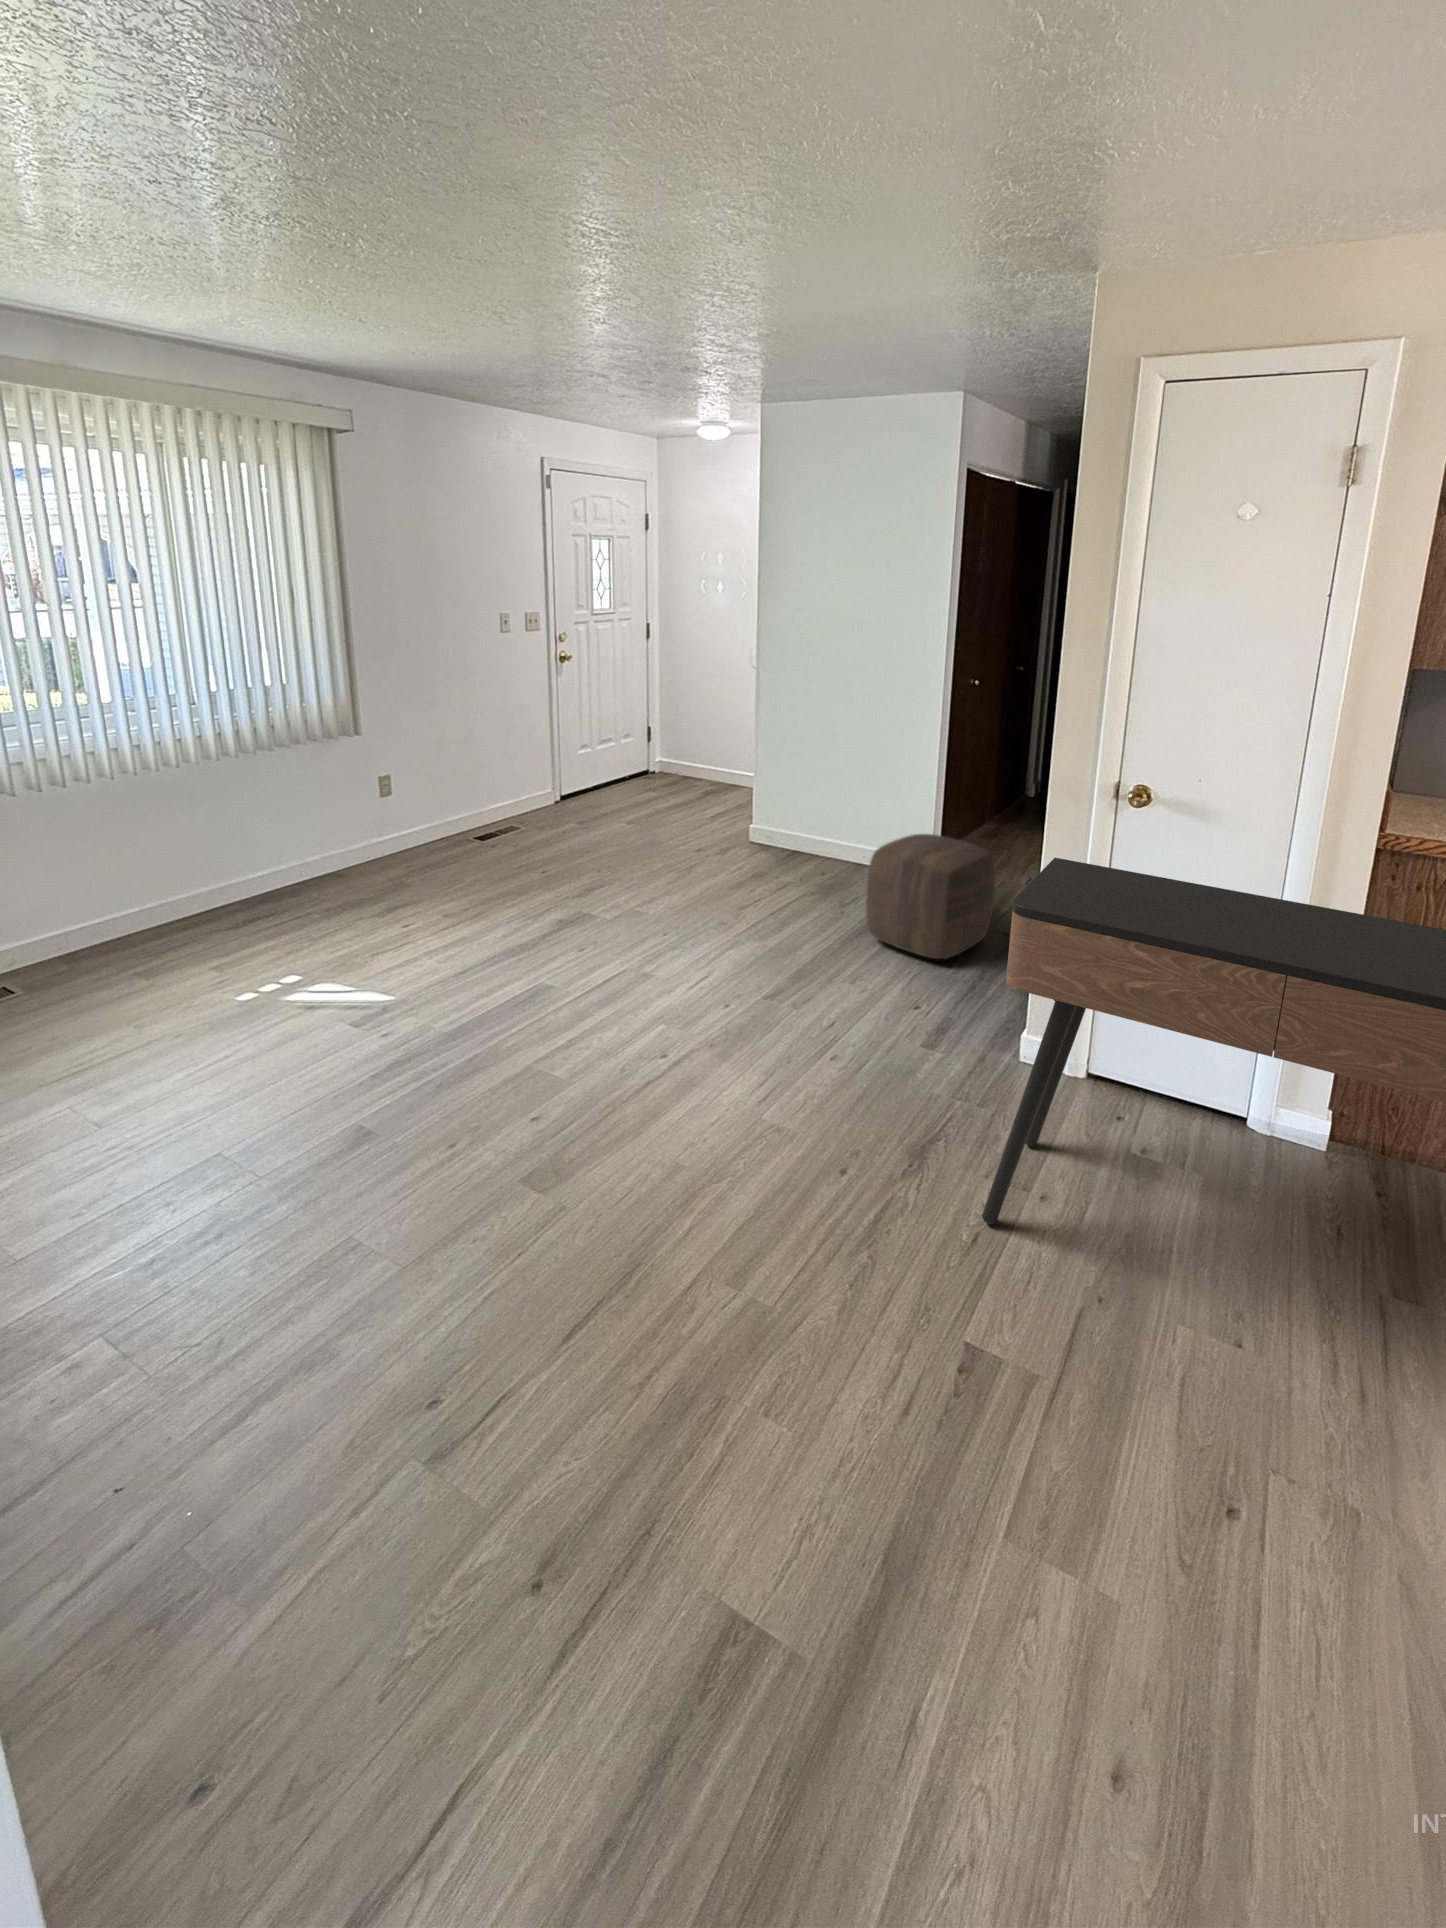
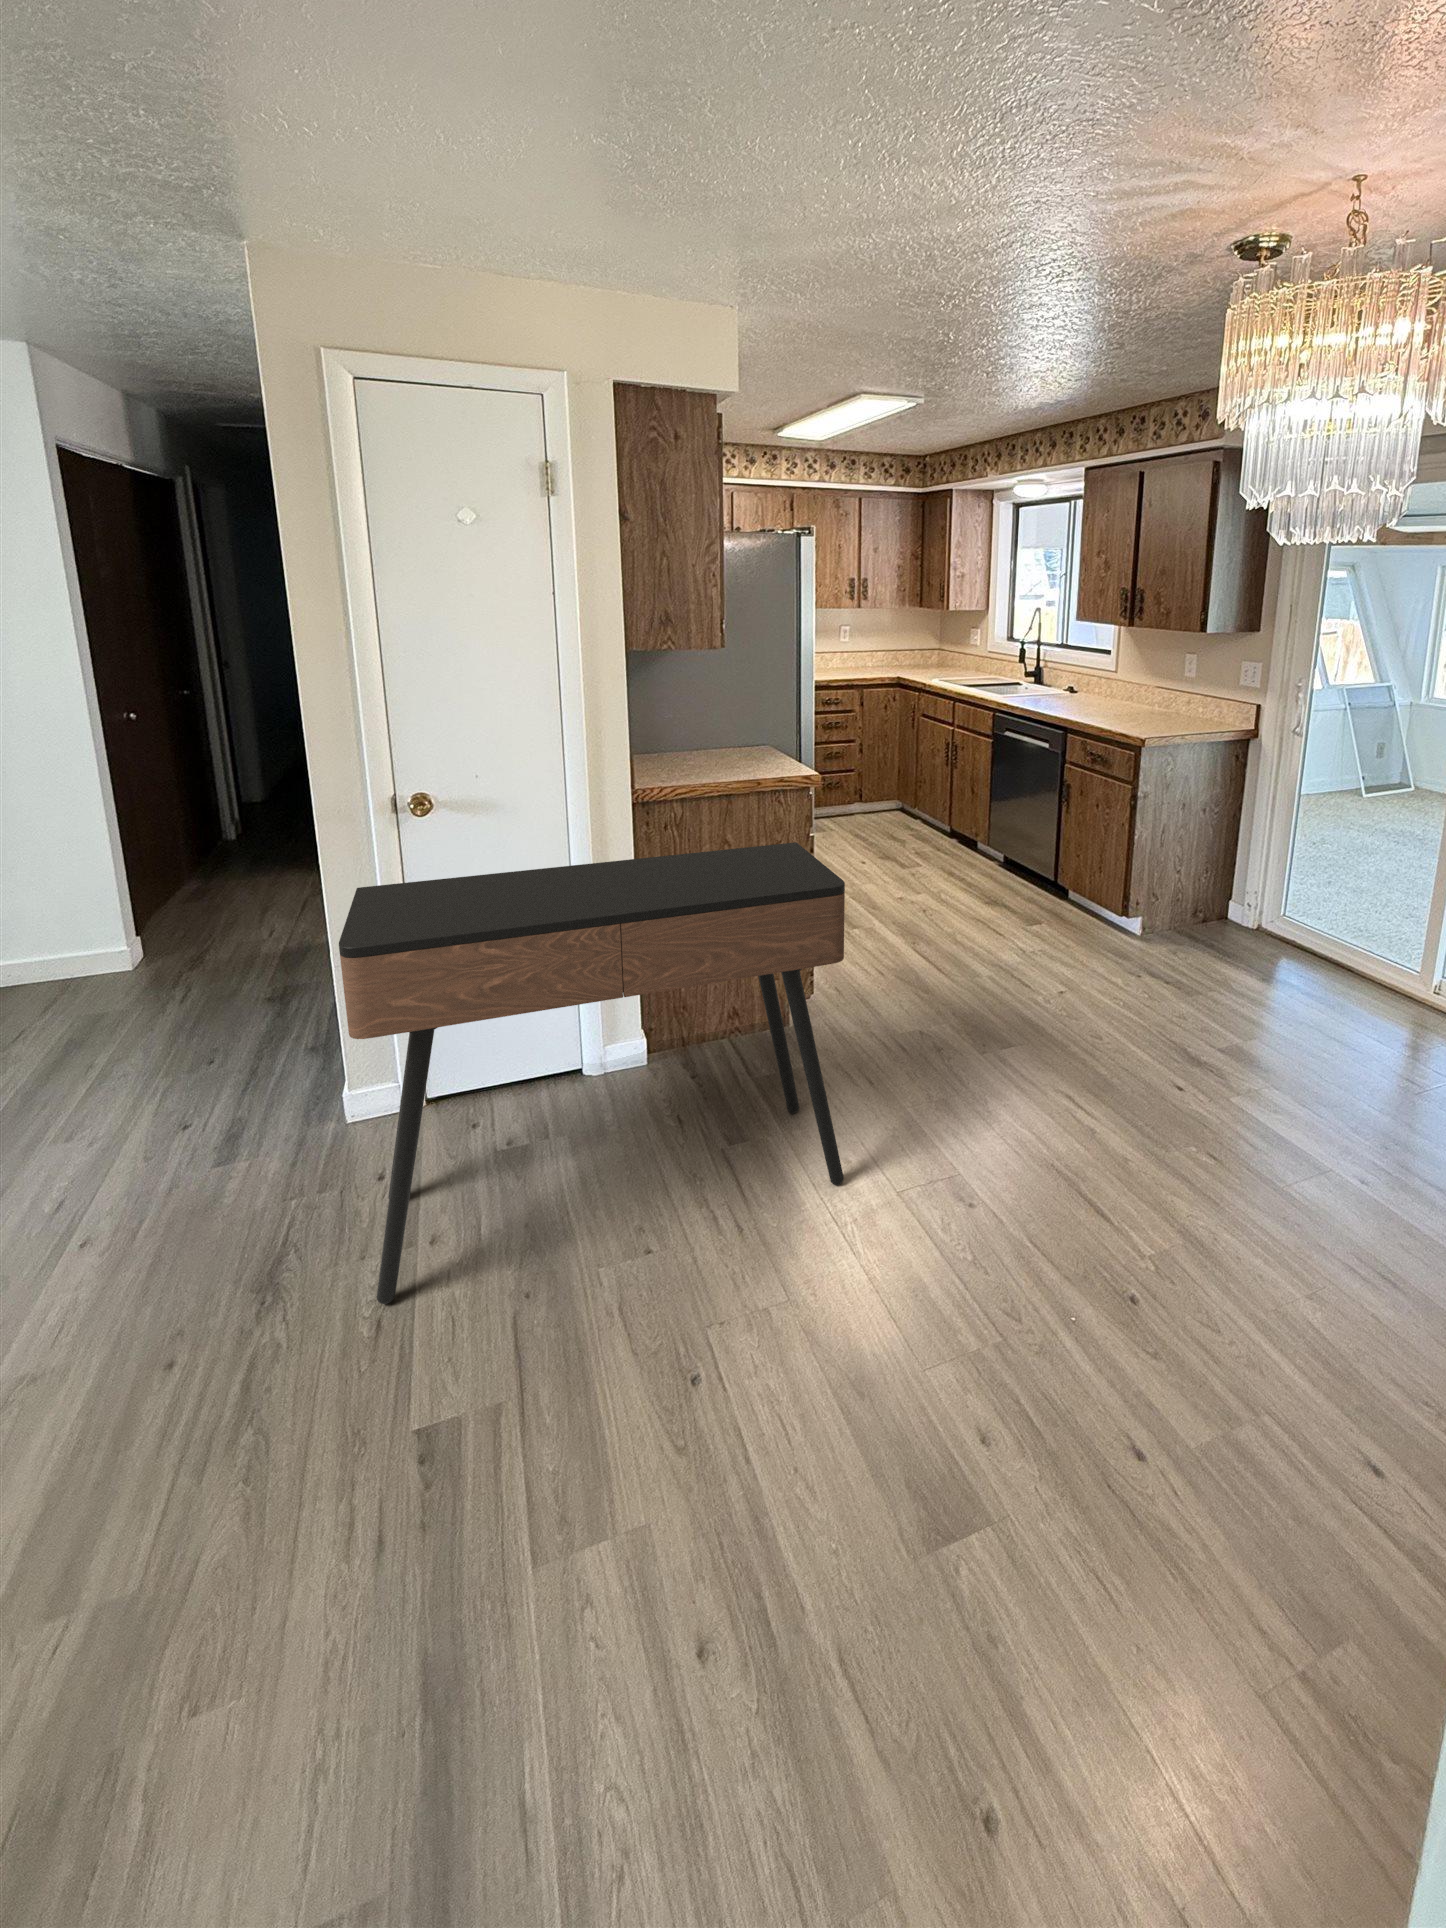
ottoman: present [866,834,996,959] -> none [45,909,248,1072]

